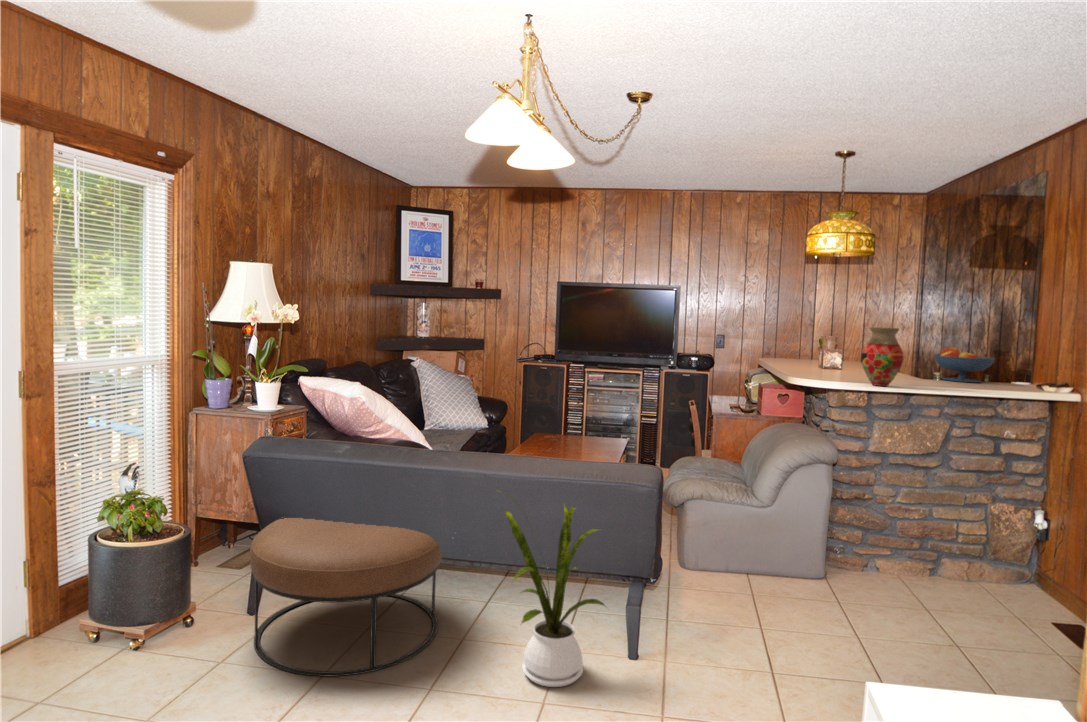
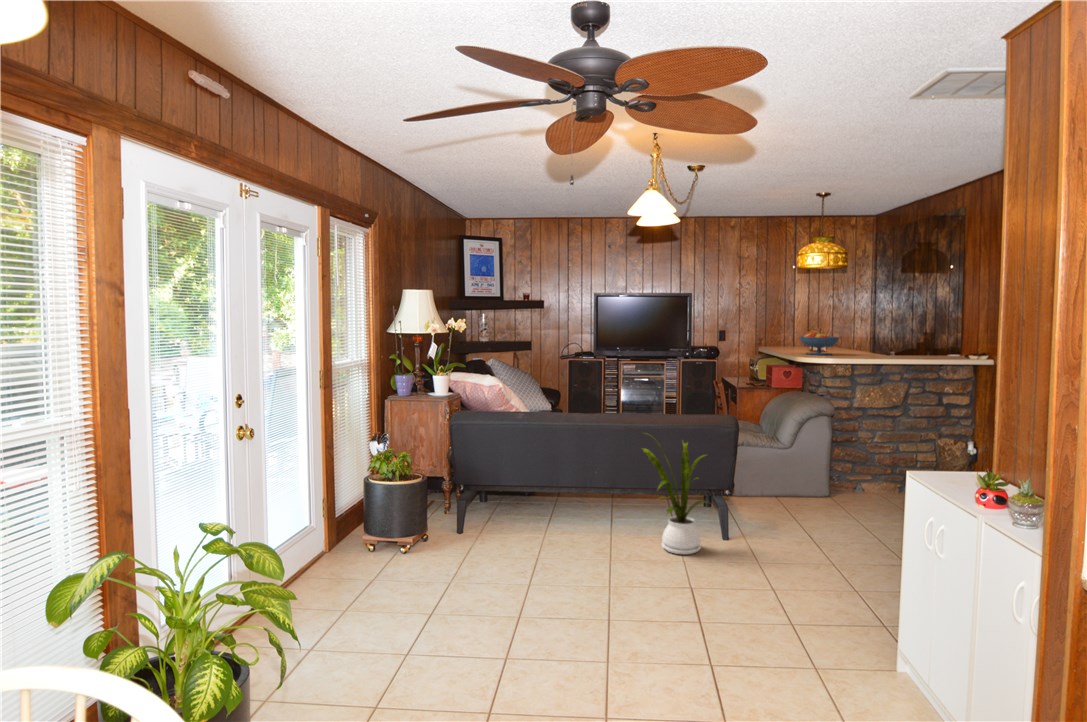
vase: present [861,327,904,386] -> none [848,320,877,361]
fruit bowl: present [934,347,995,383] -> present [800,330,839,355]
ottoman: present [250,518,441,677] -> none [471,456,596,558]

